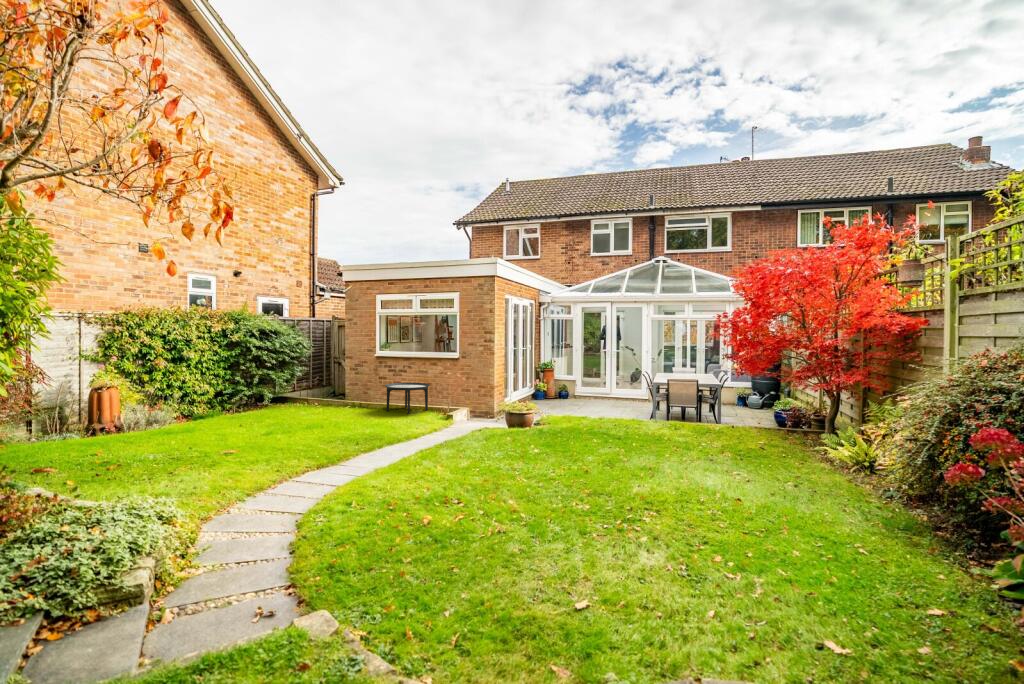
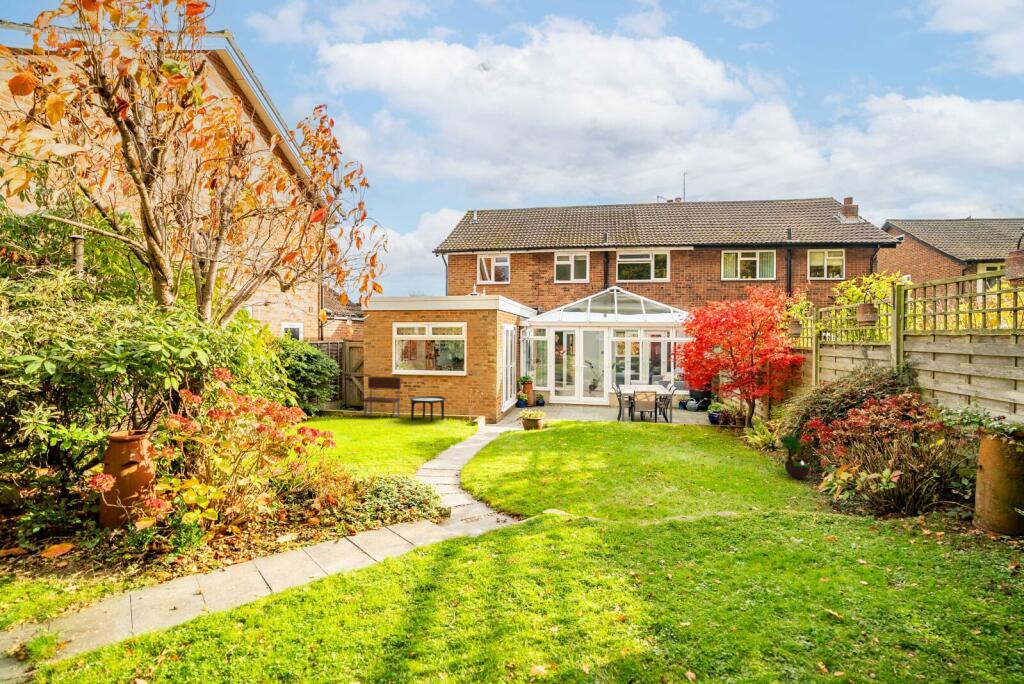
bench: none [332,358,381,408] -> present [360,377,401,417]
potted tree: none [882,442,944,528] -> present [778,434,809,479]

